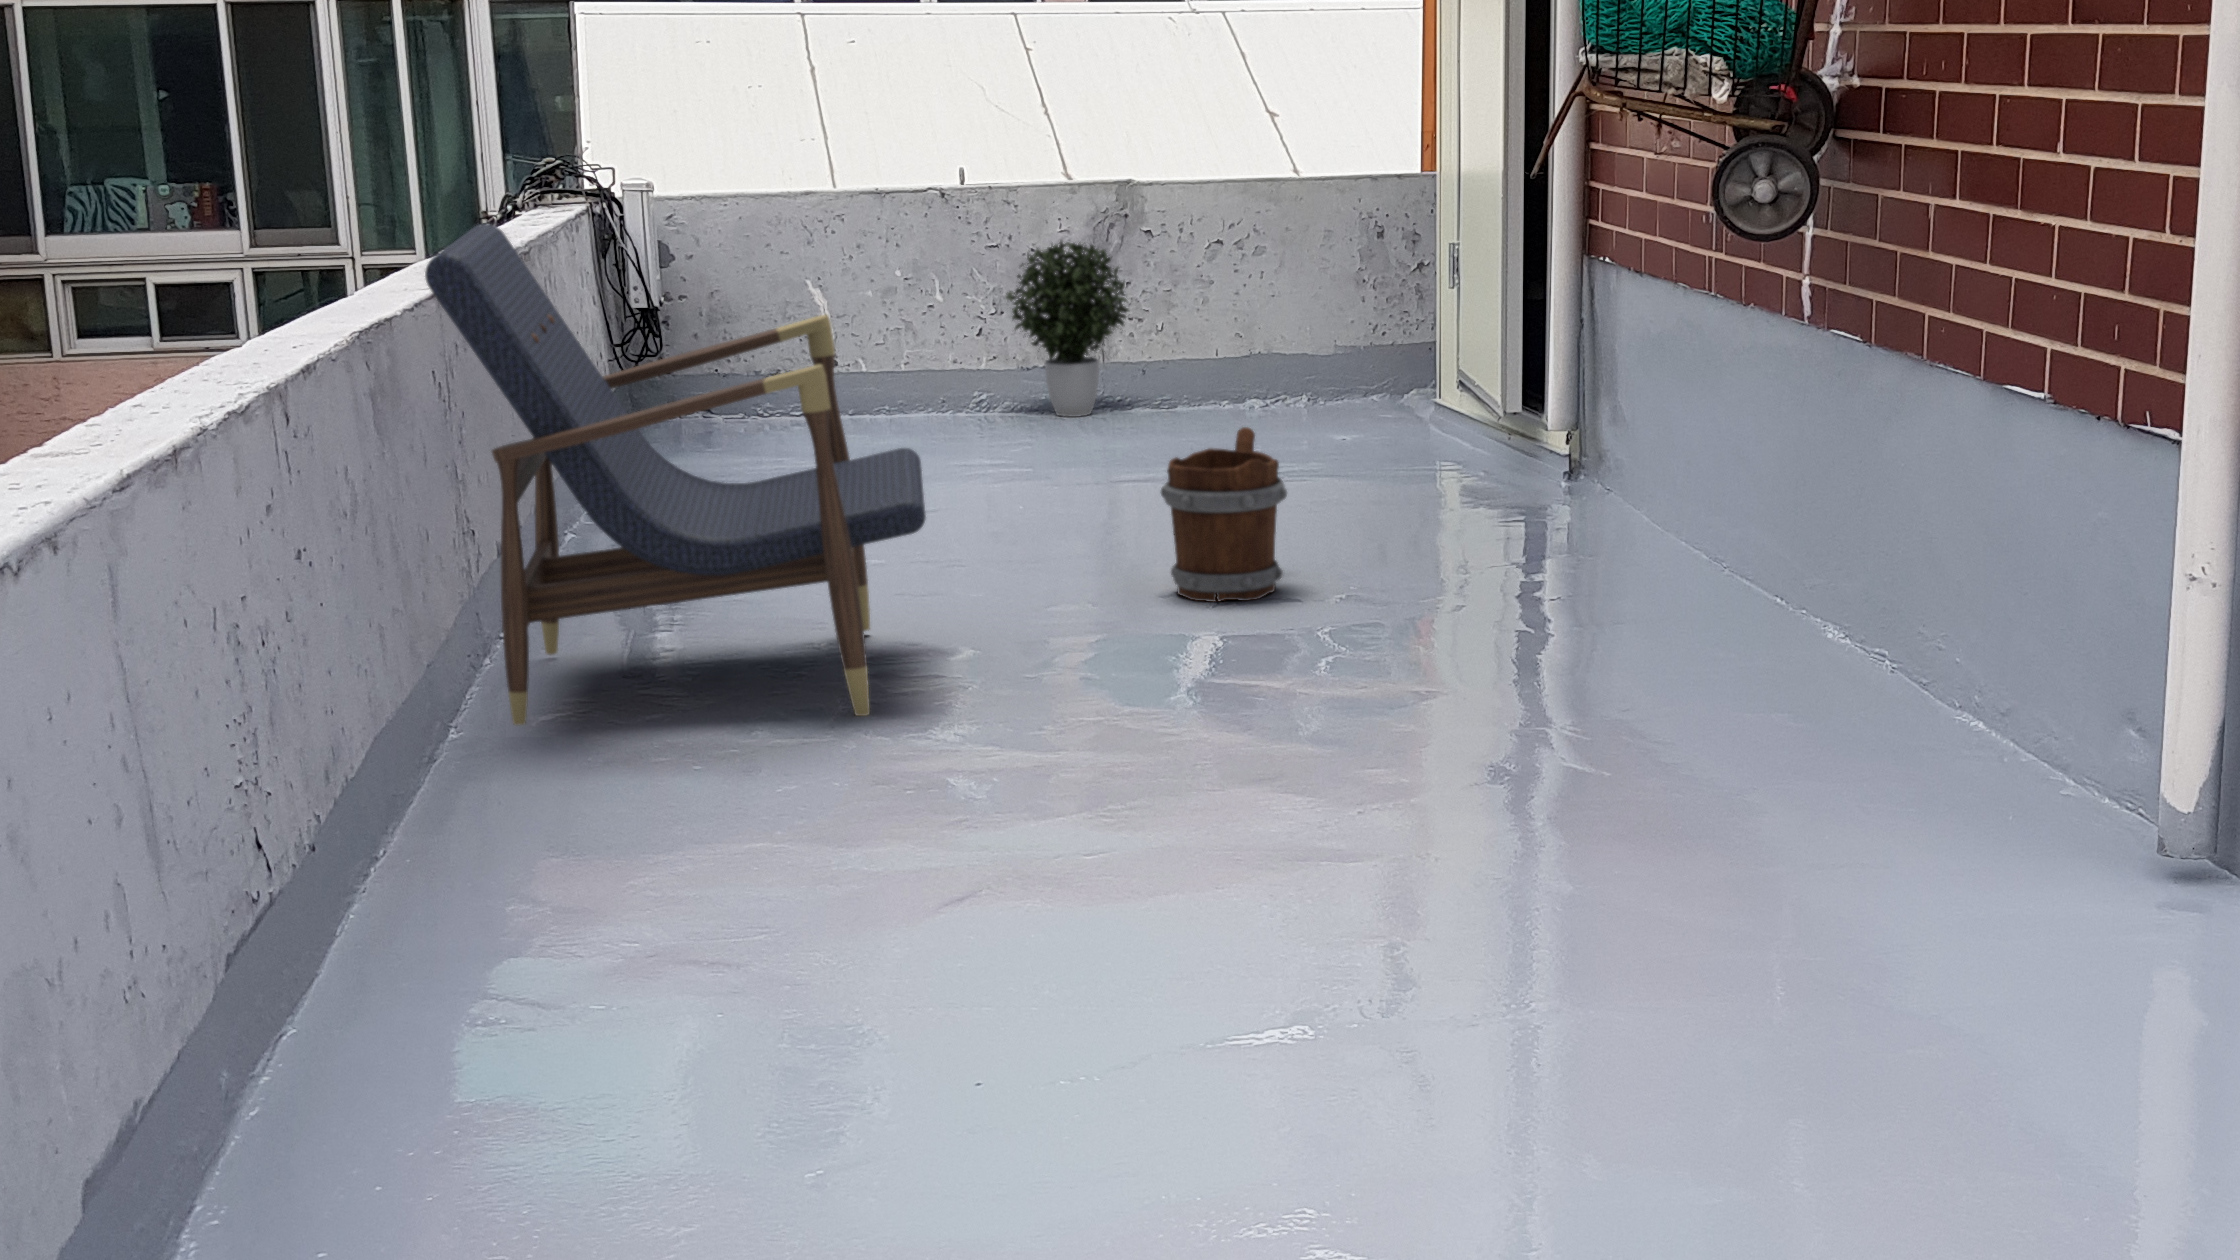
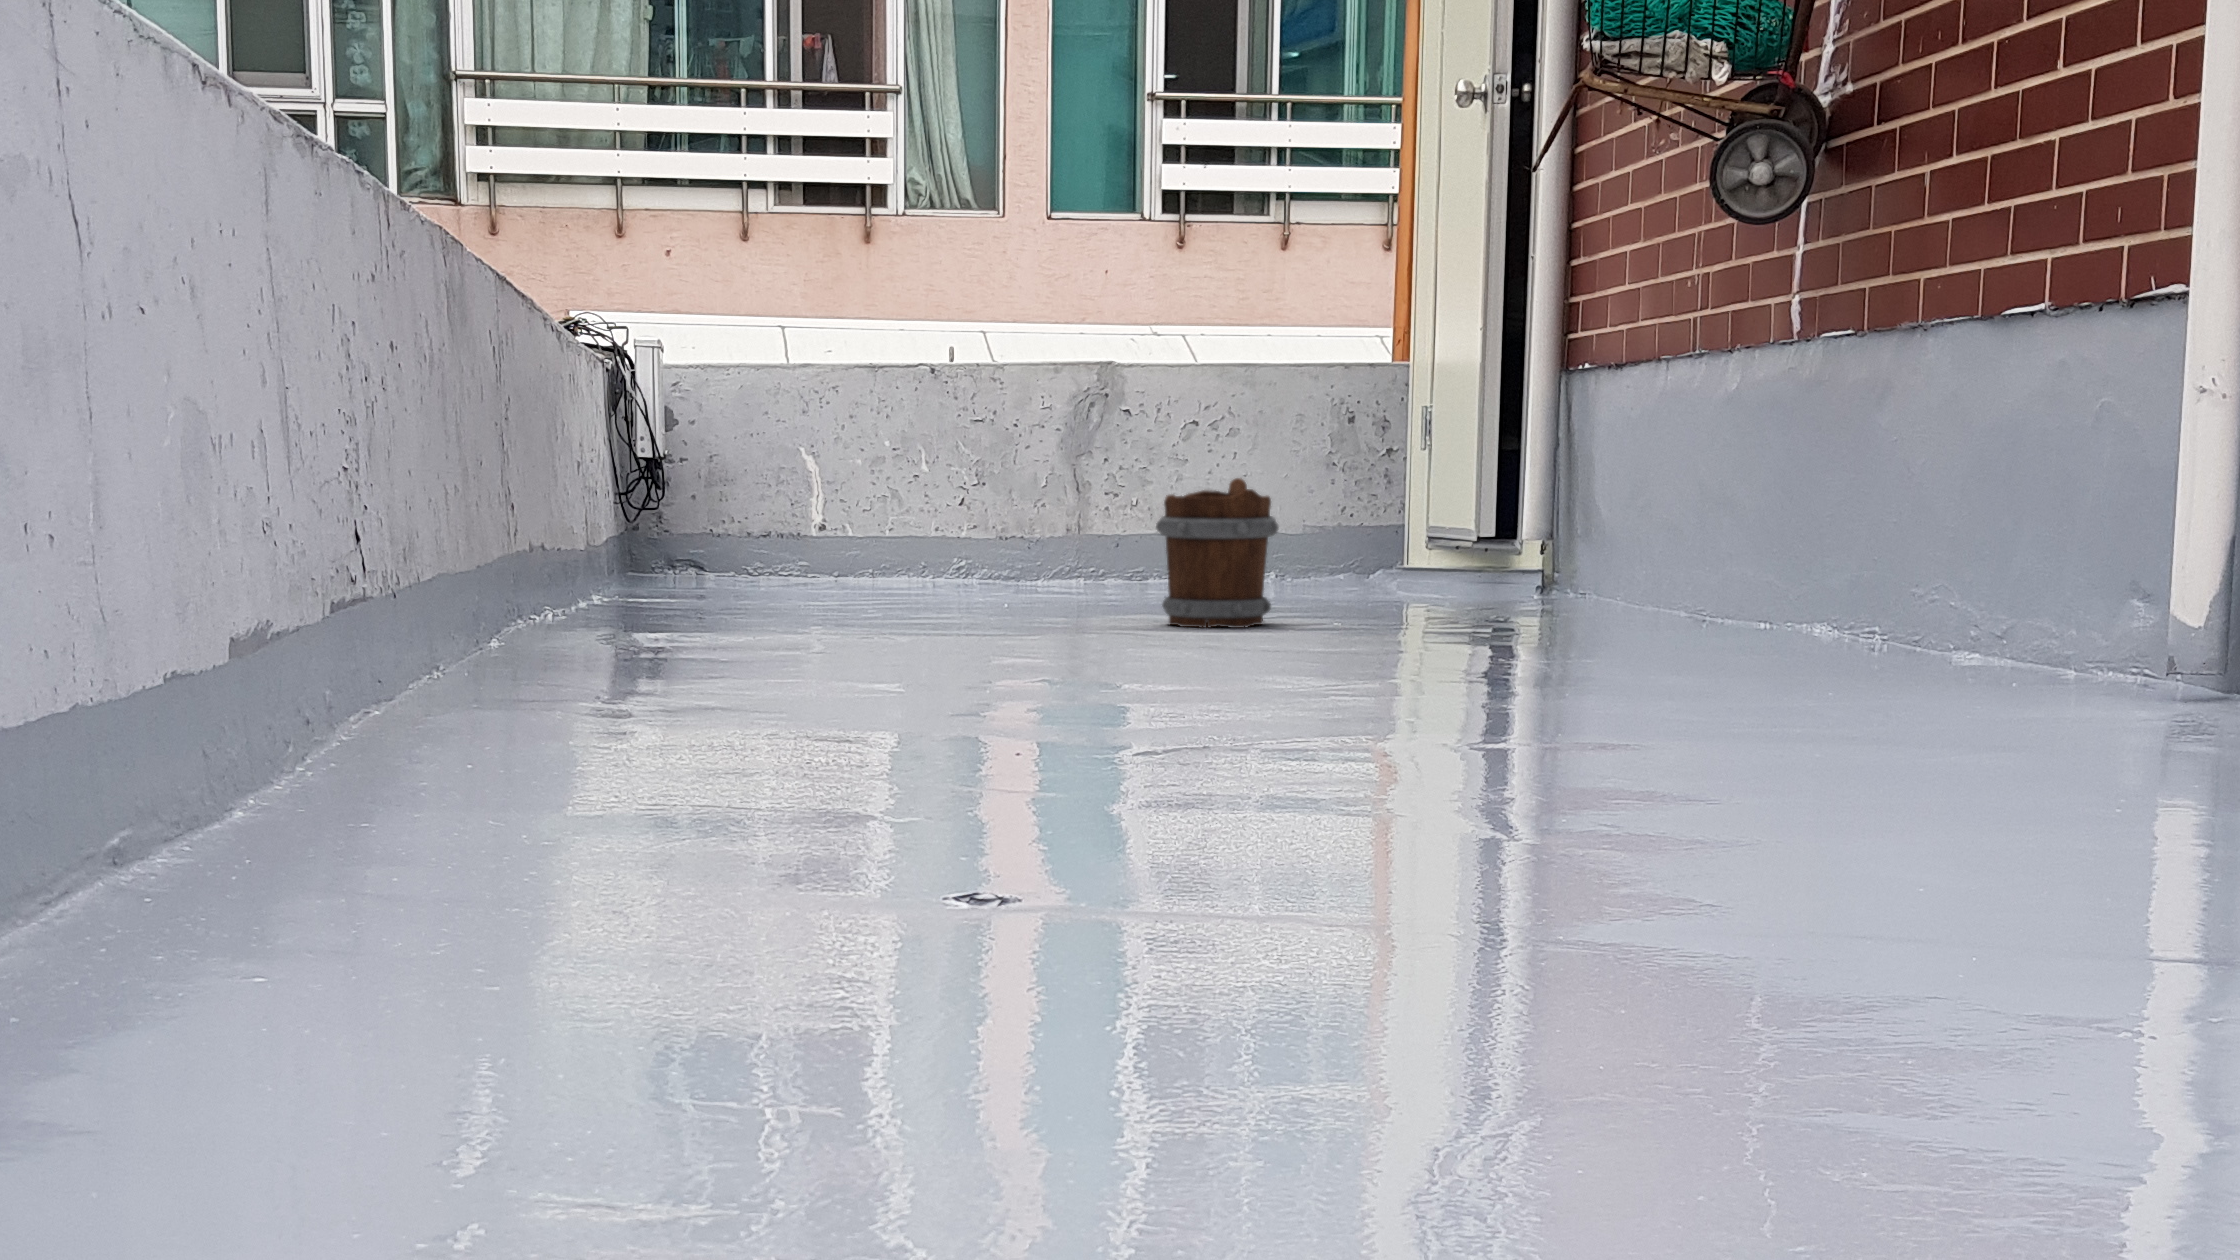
lounge chair: present [425,224,926,725] -> none [496,201,946,658]
potted plant: present [1006,241,1129,417] -> none [989,406,1110,575]

